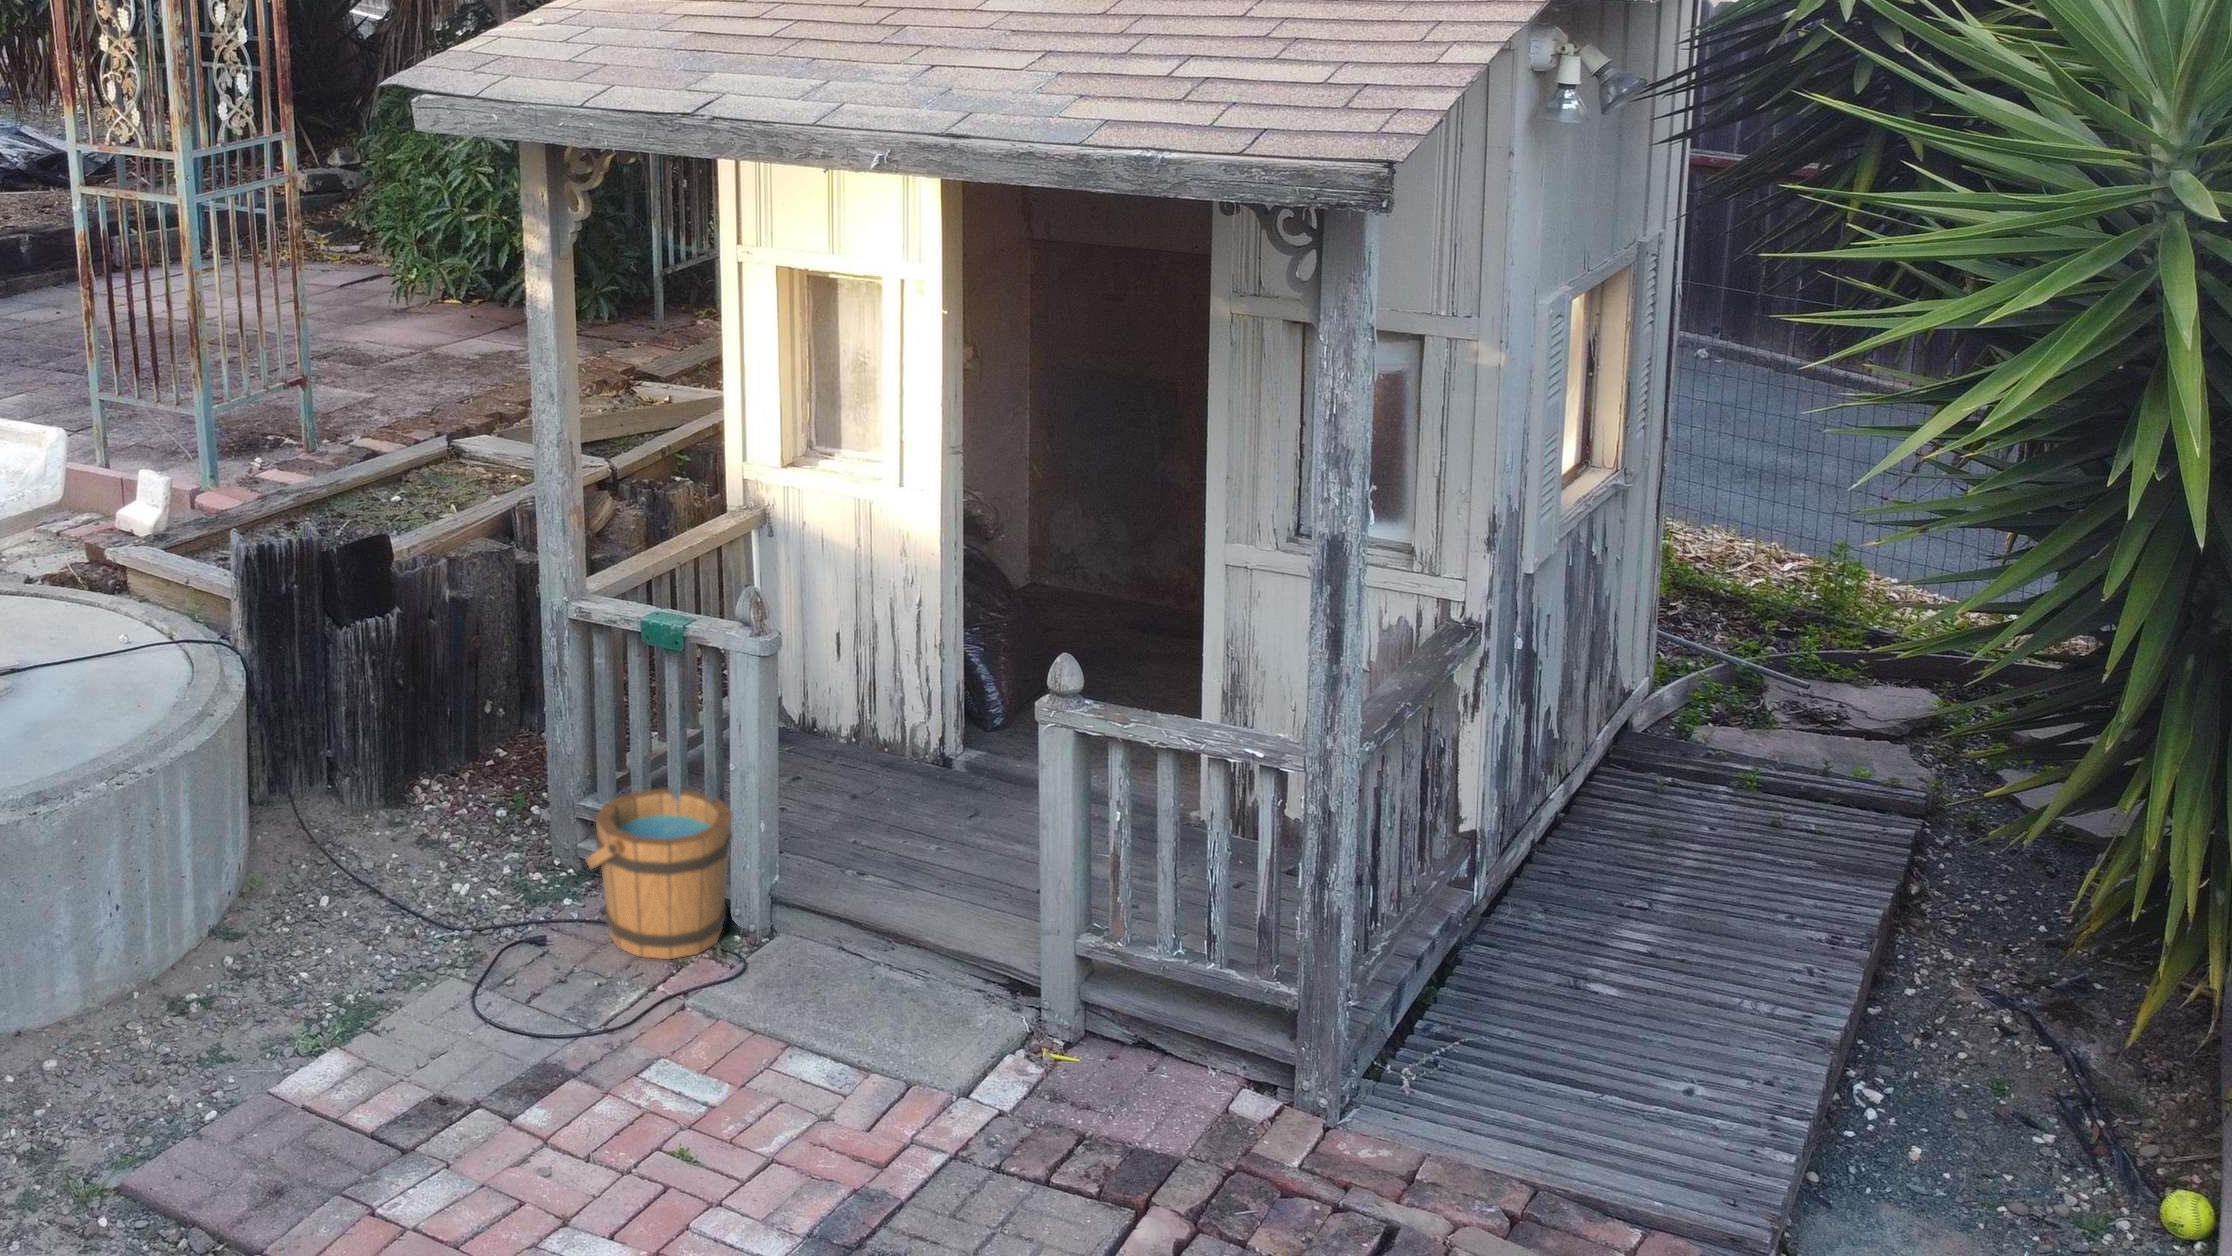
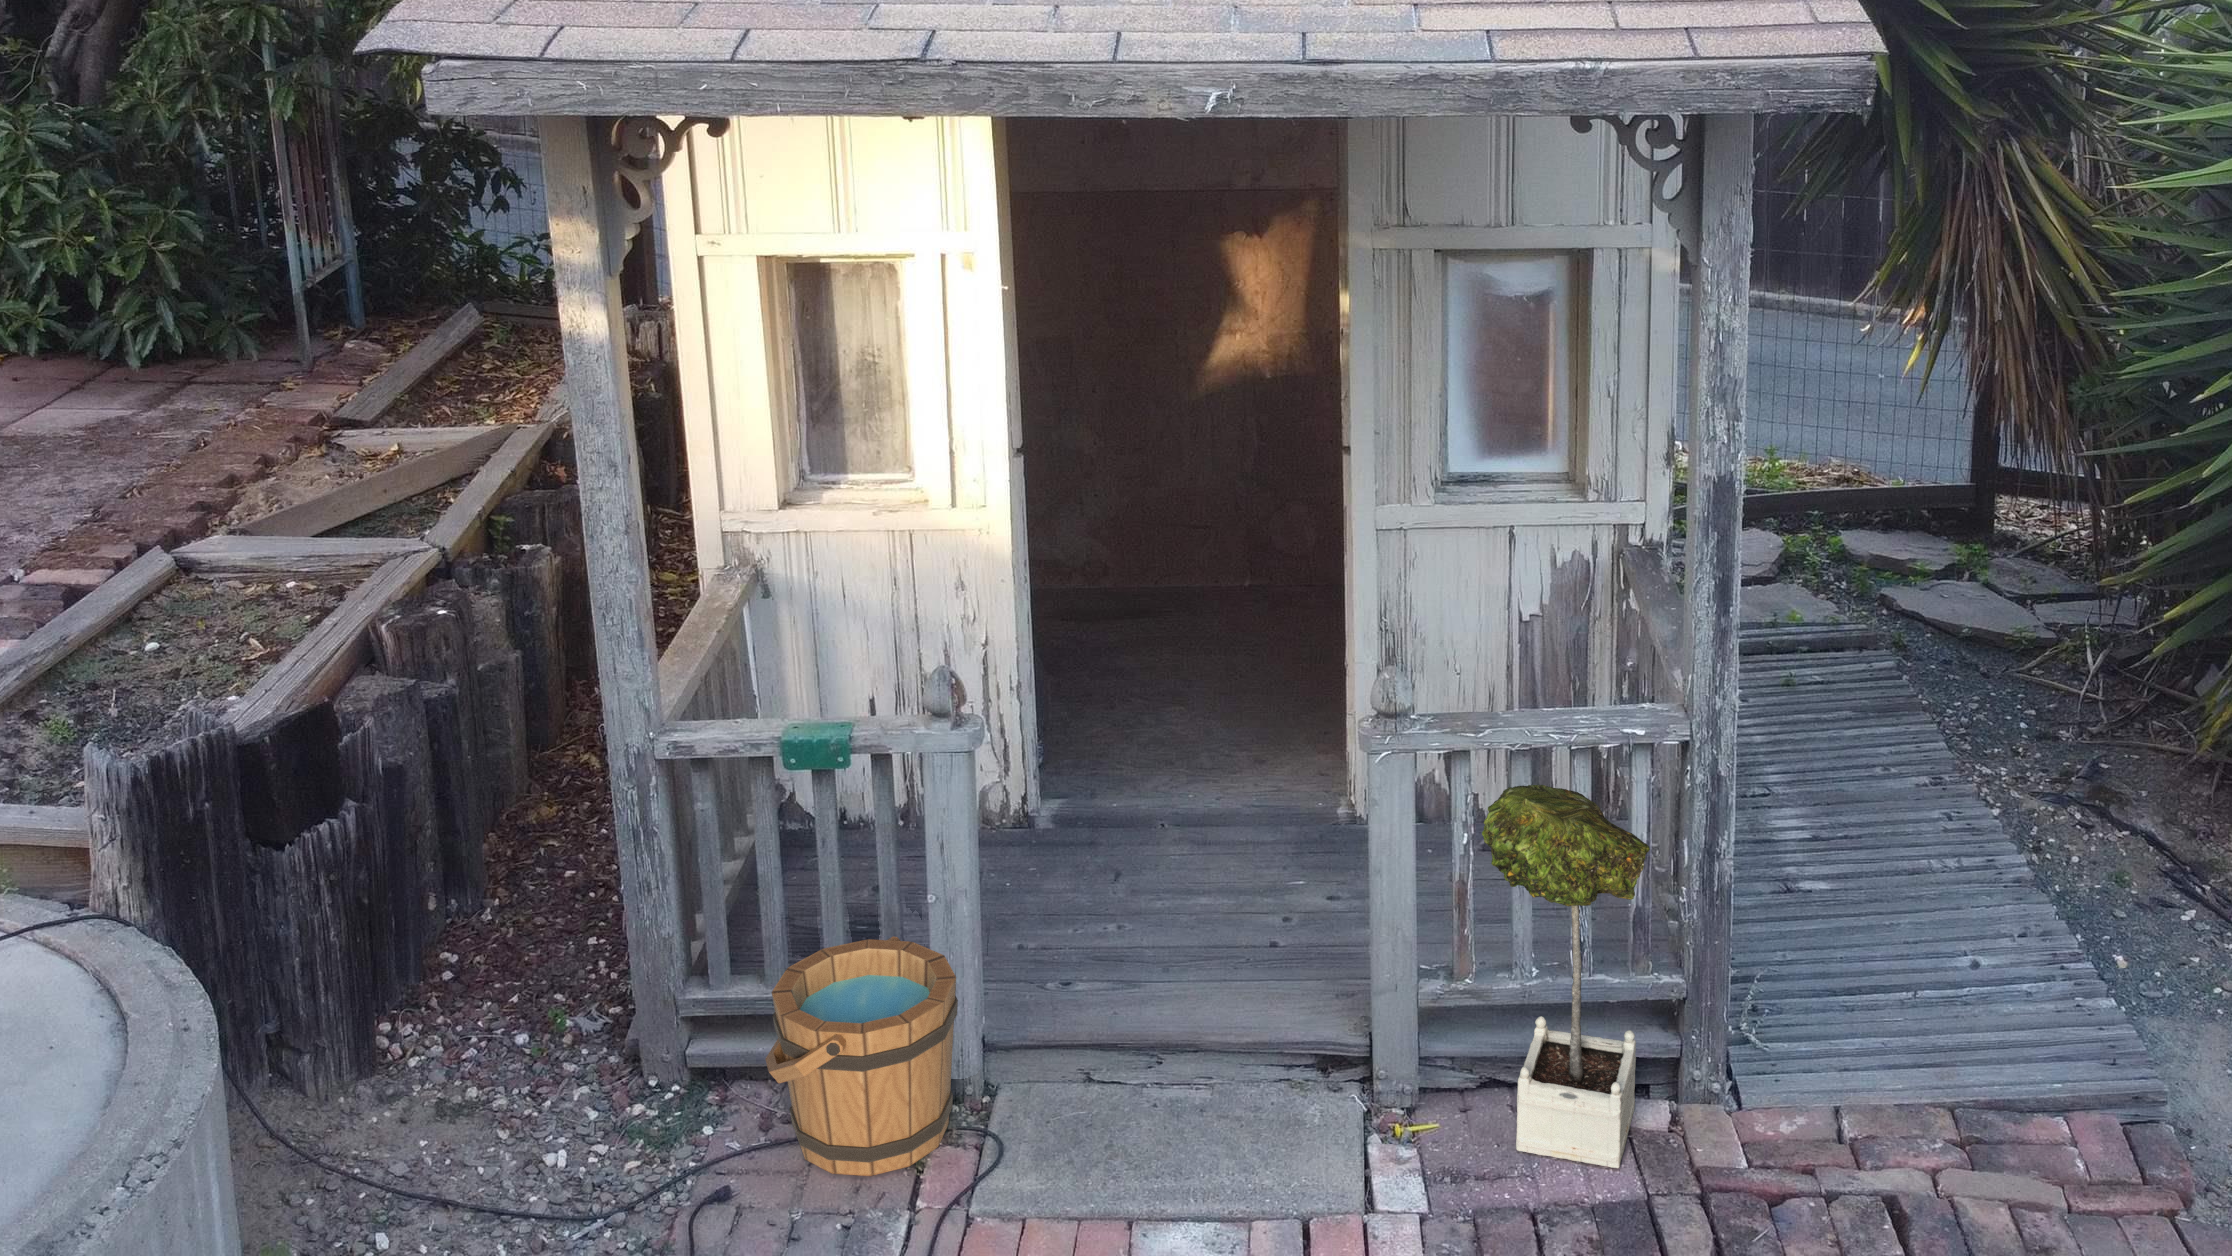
potted tree: none [1090,772,1229,1123] -> present [1482,785,1650,1168]

